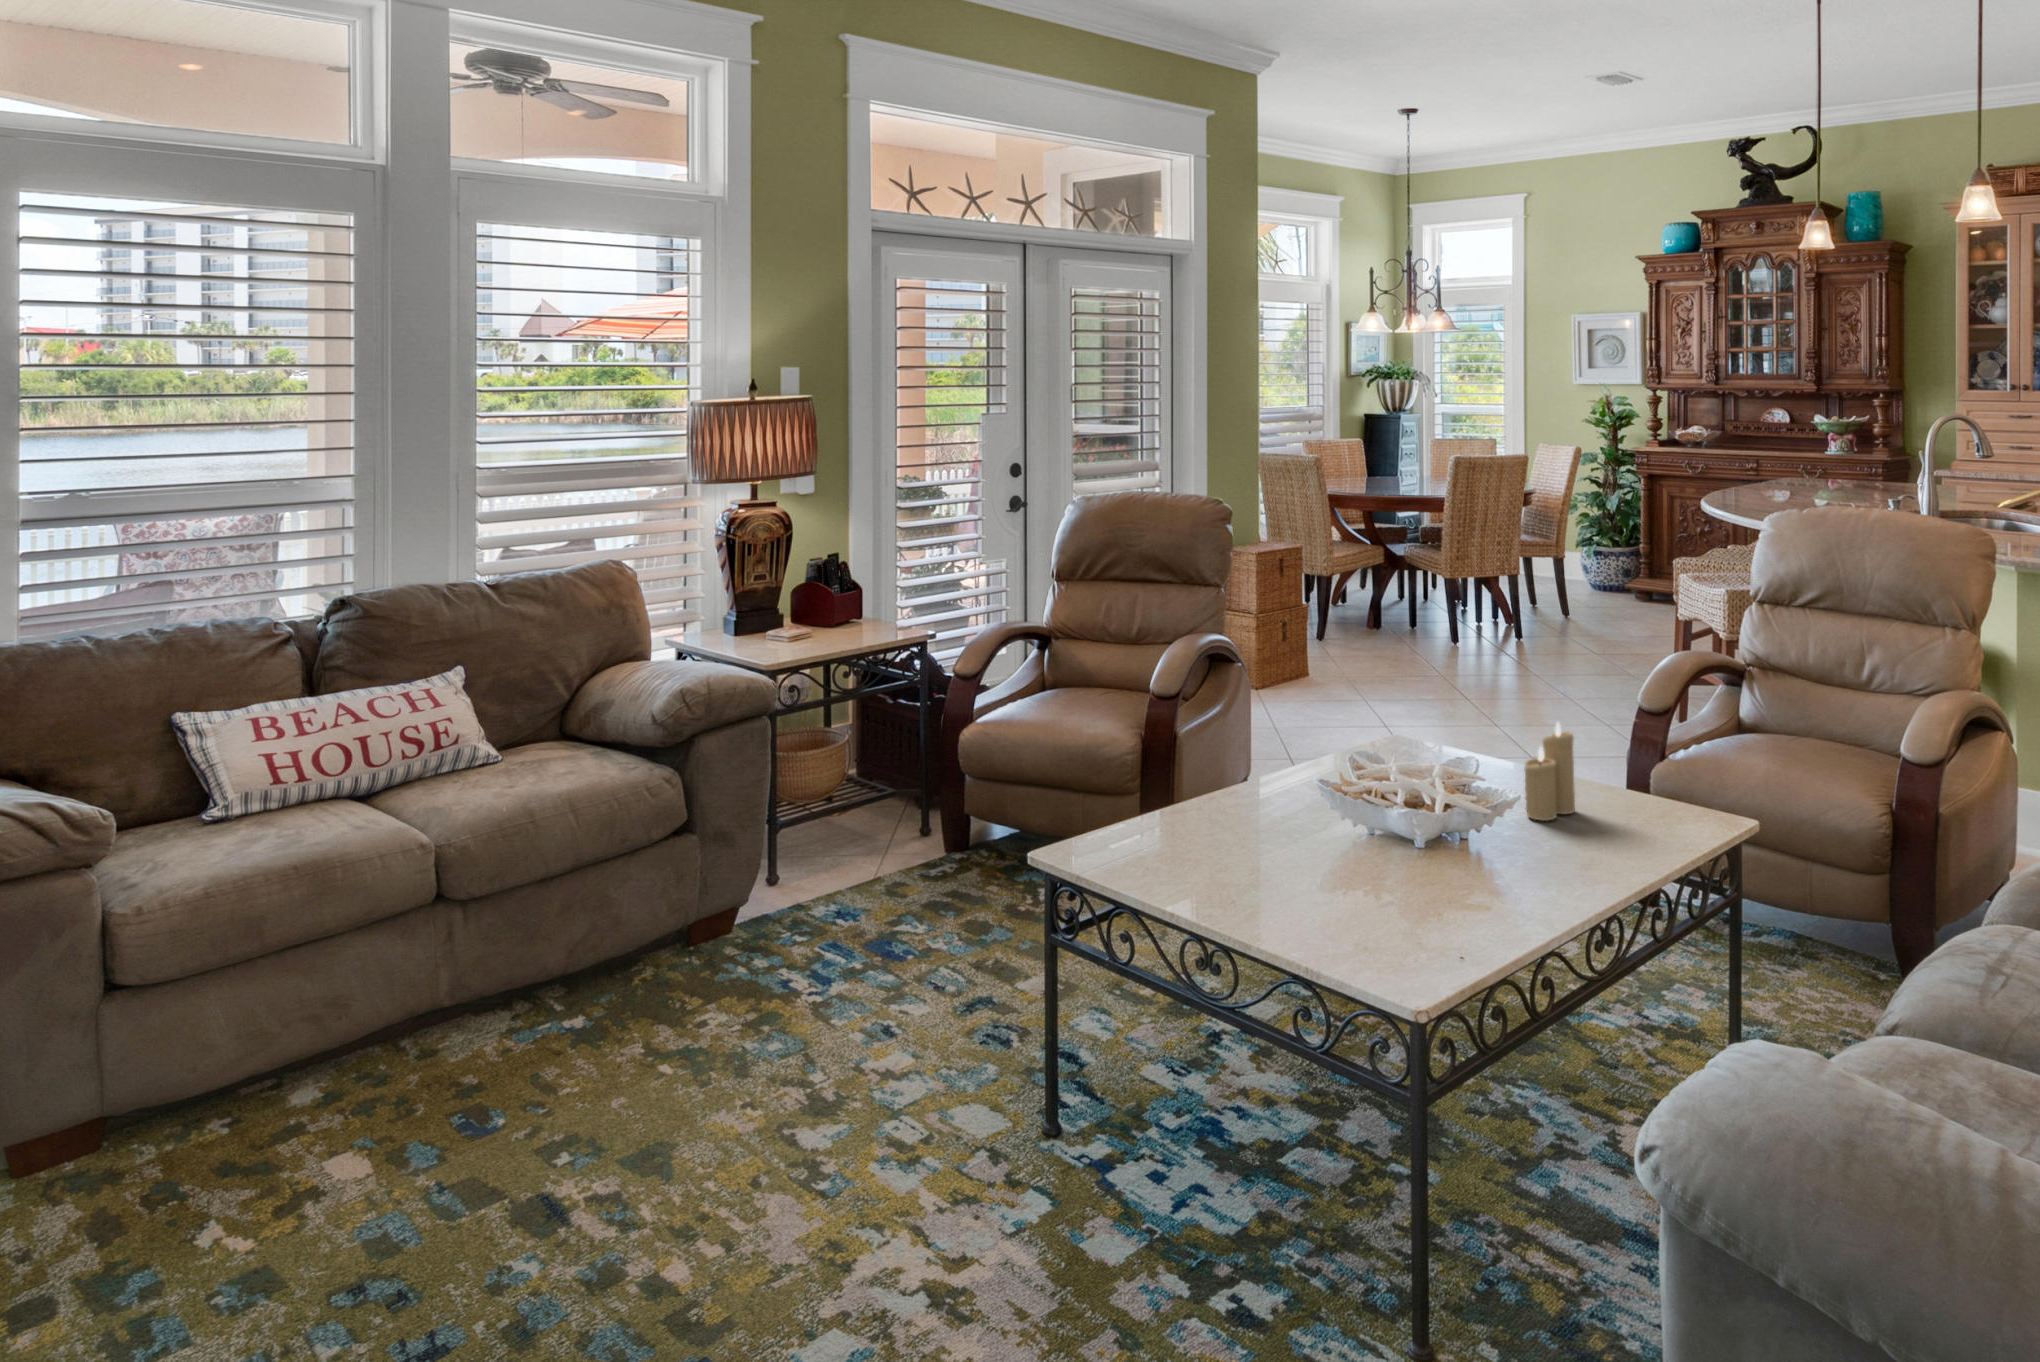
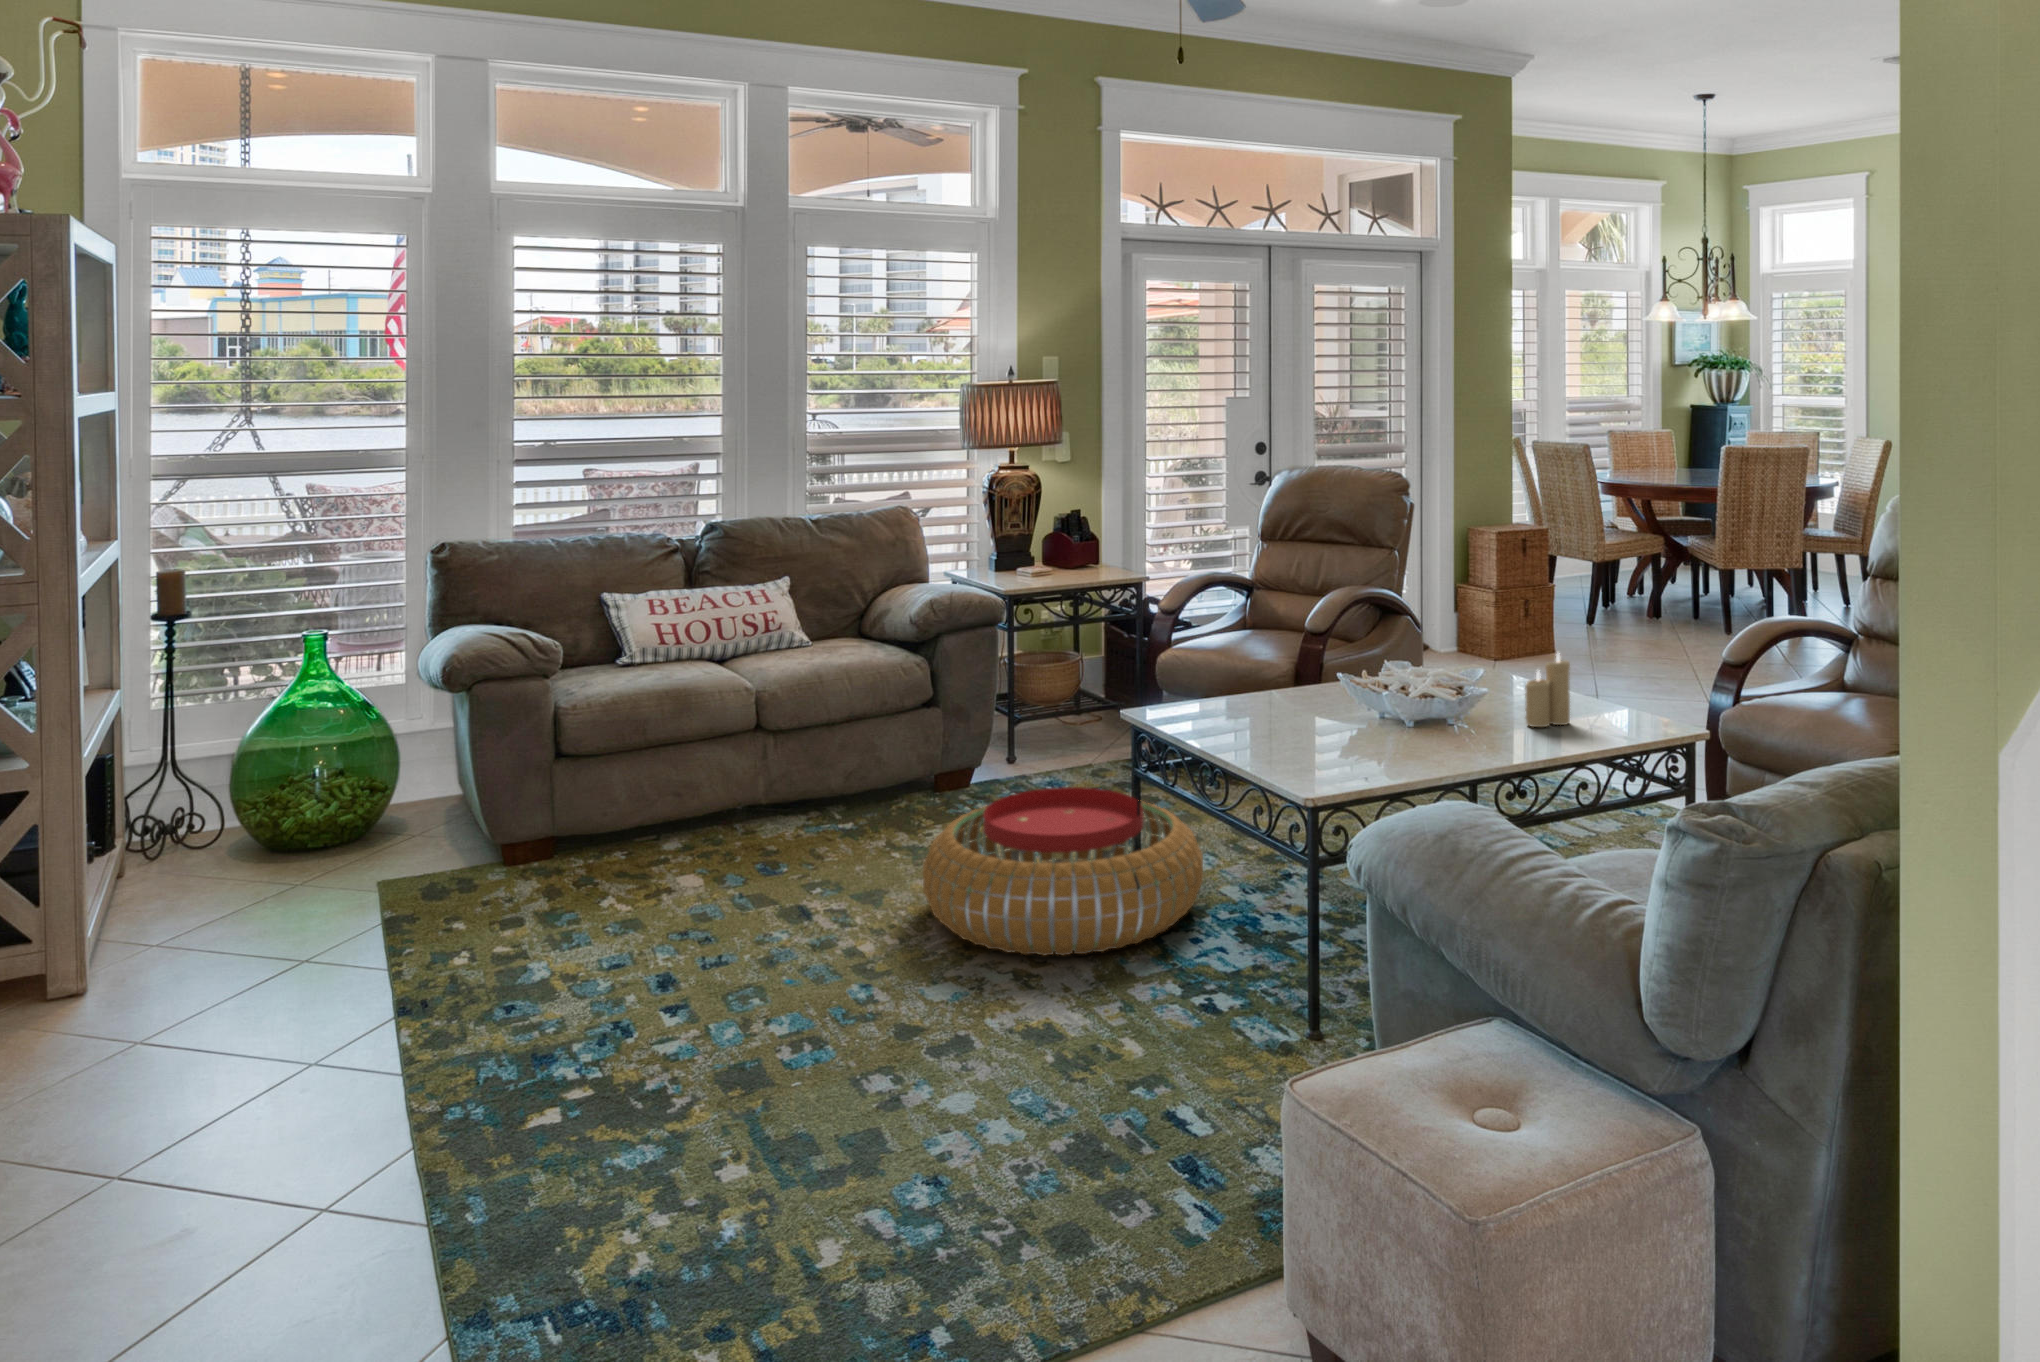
pouf: none [743,956,1148,1249] -> present [923,787,1203,956]

